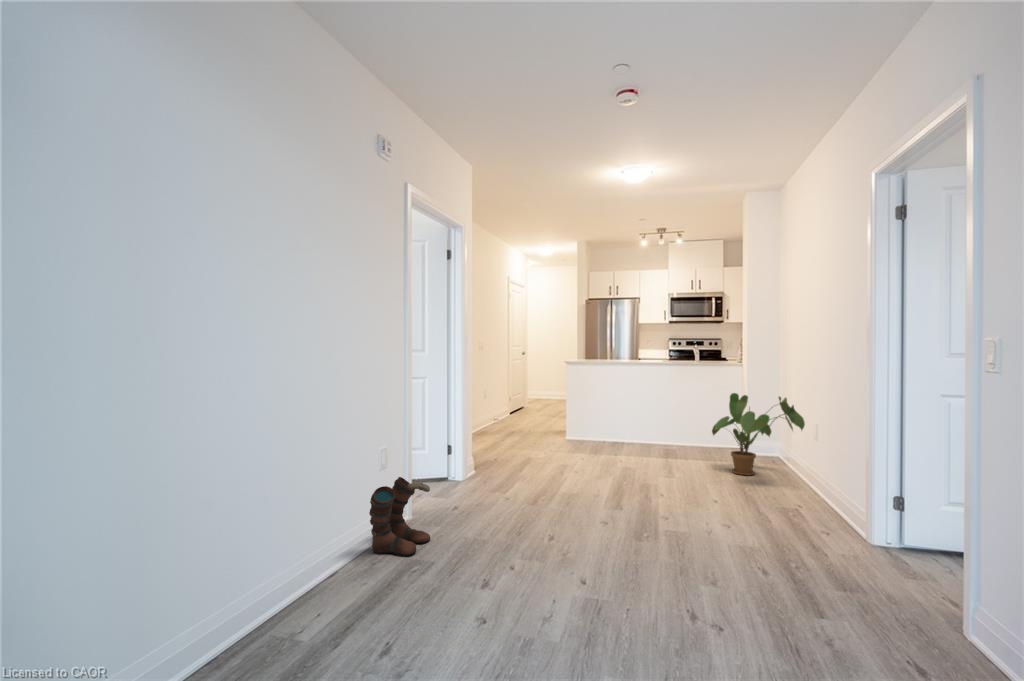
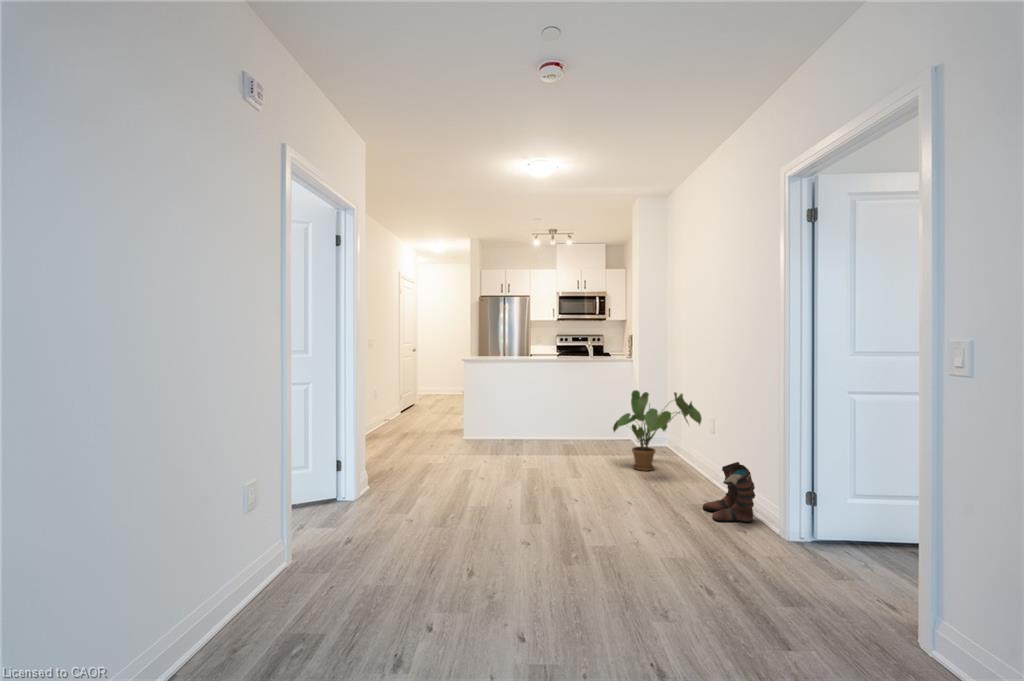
boots: present [369,477,430,556] -> present [703,462,755,522]

